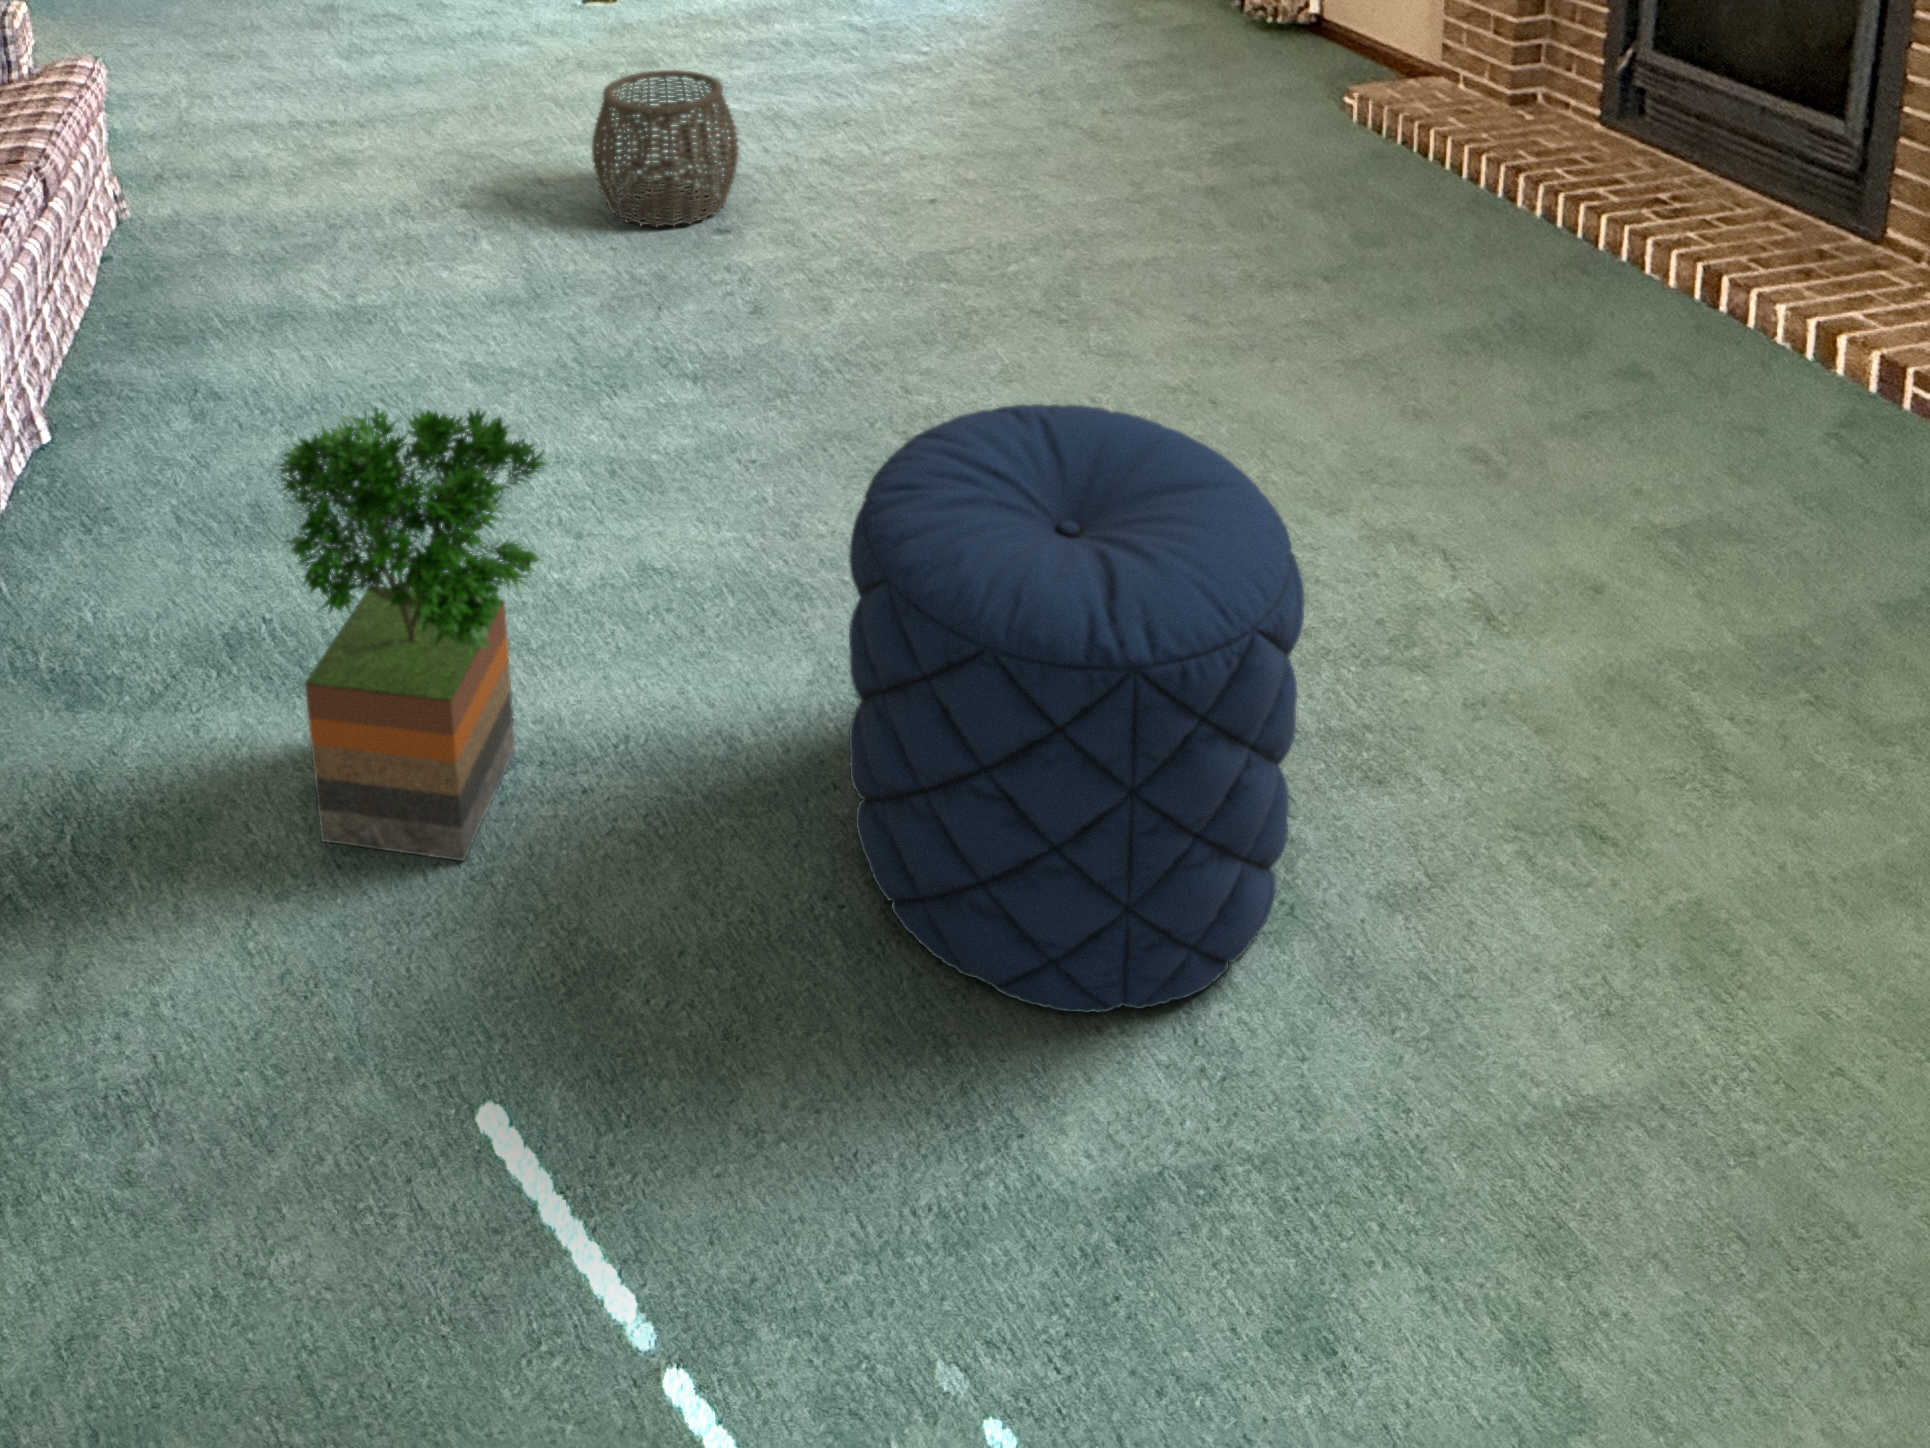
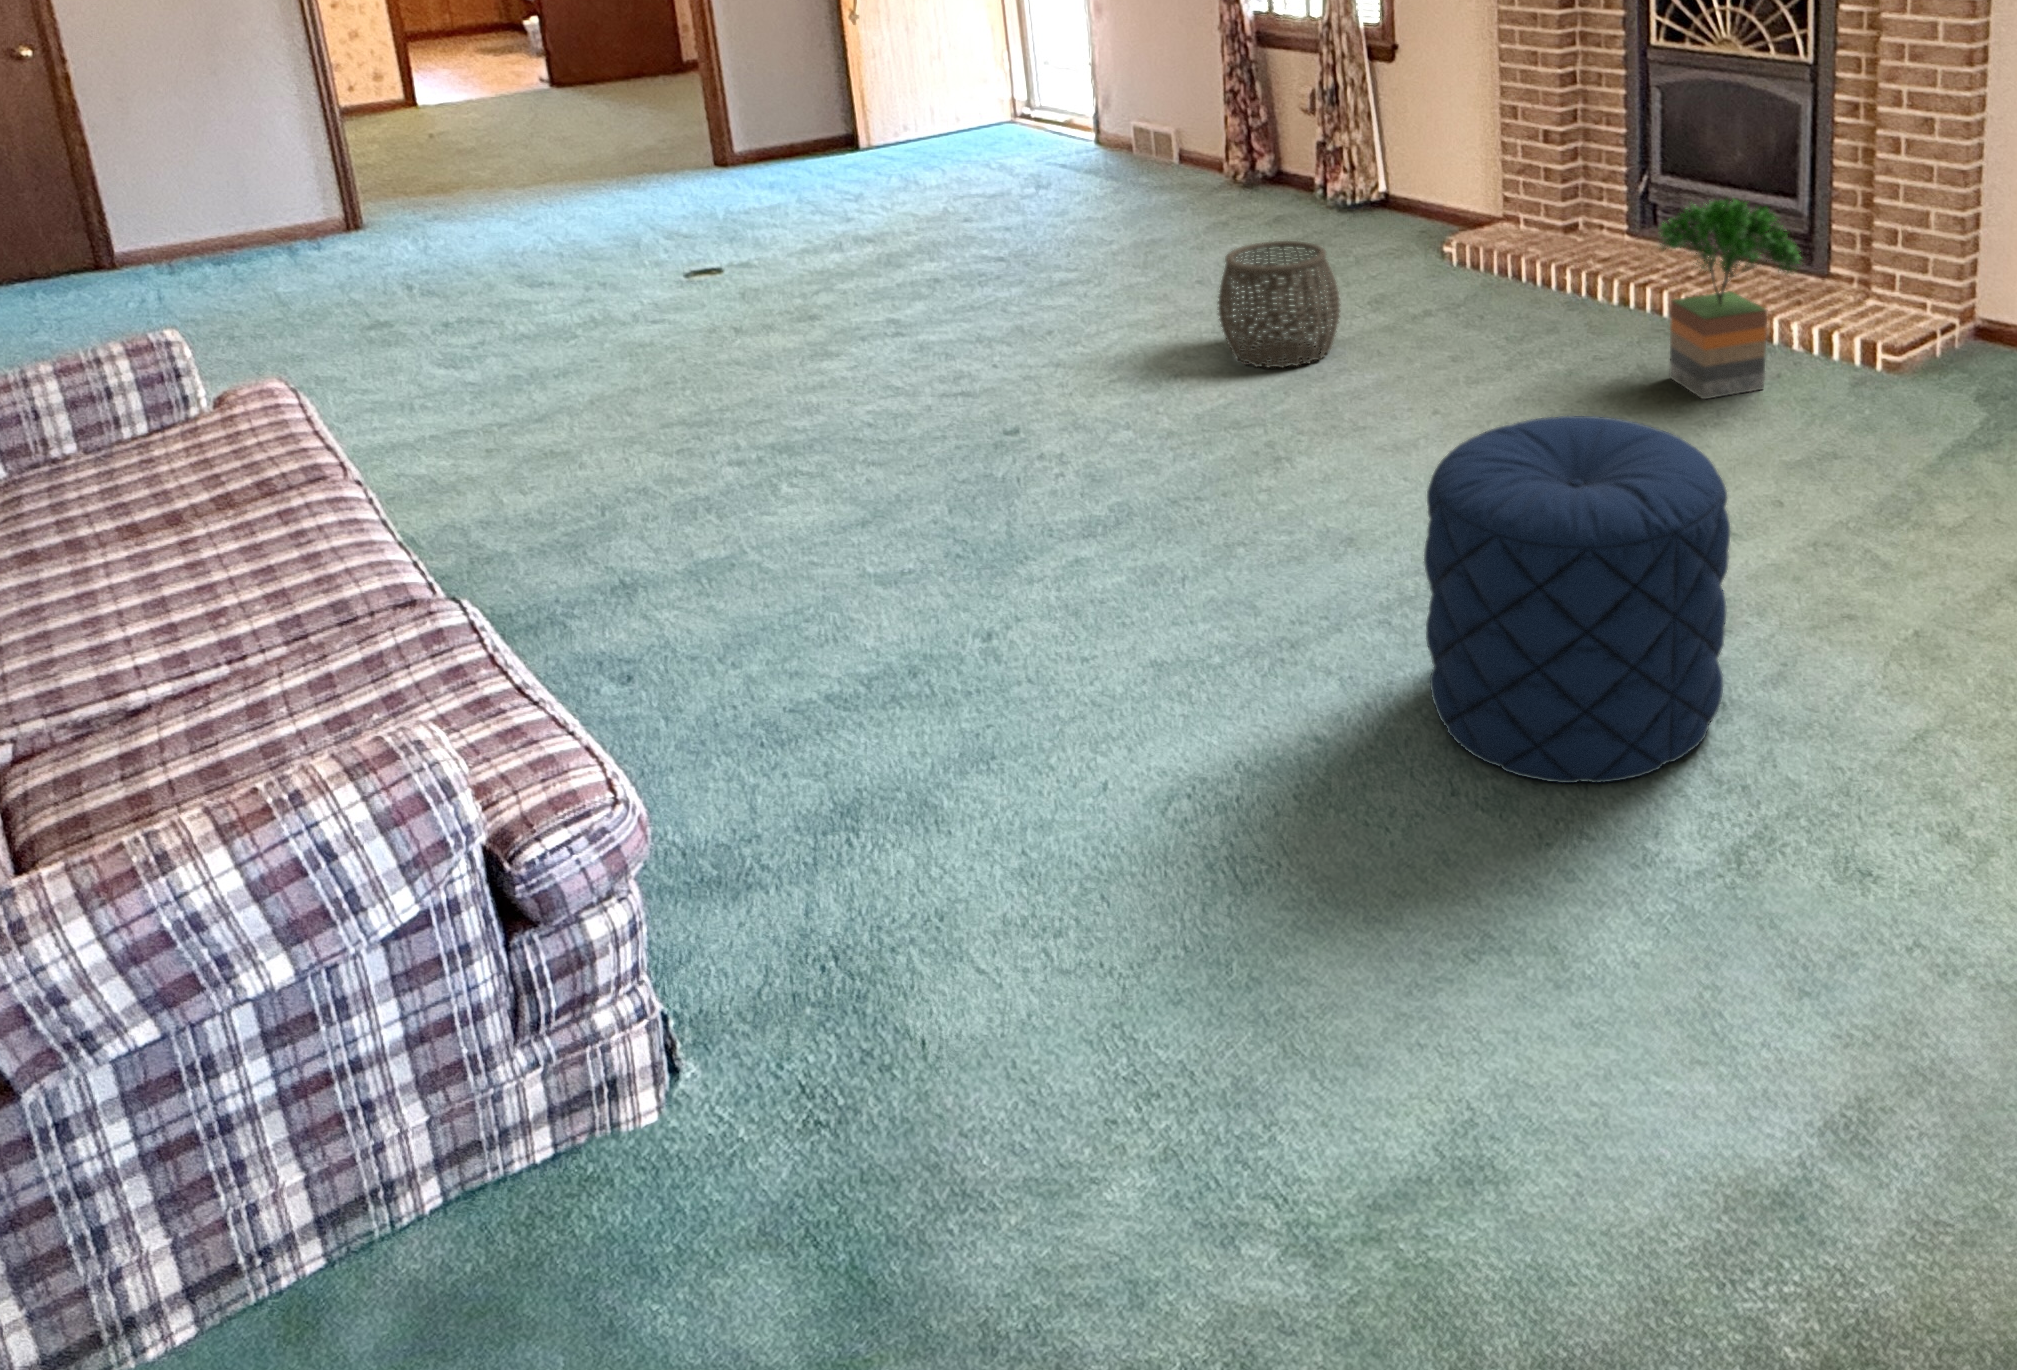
woven basket: present [592,70,739,227] -> present [1218,241,1340,368]
potted tree: present [273,407,546,861] -> present [1660,199,1801,399]

